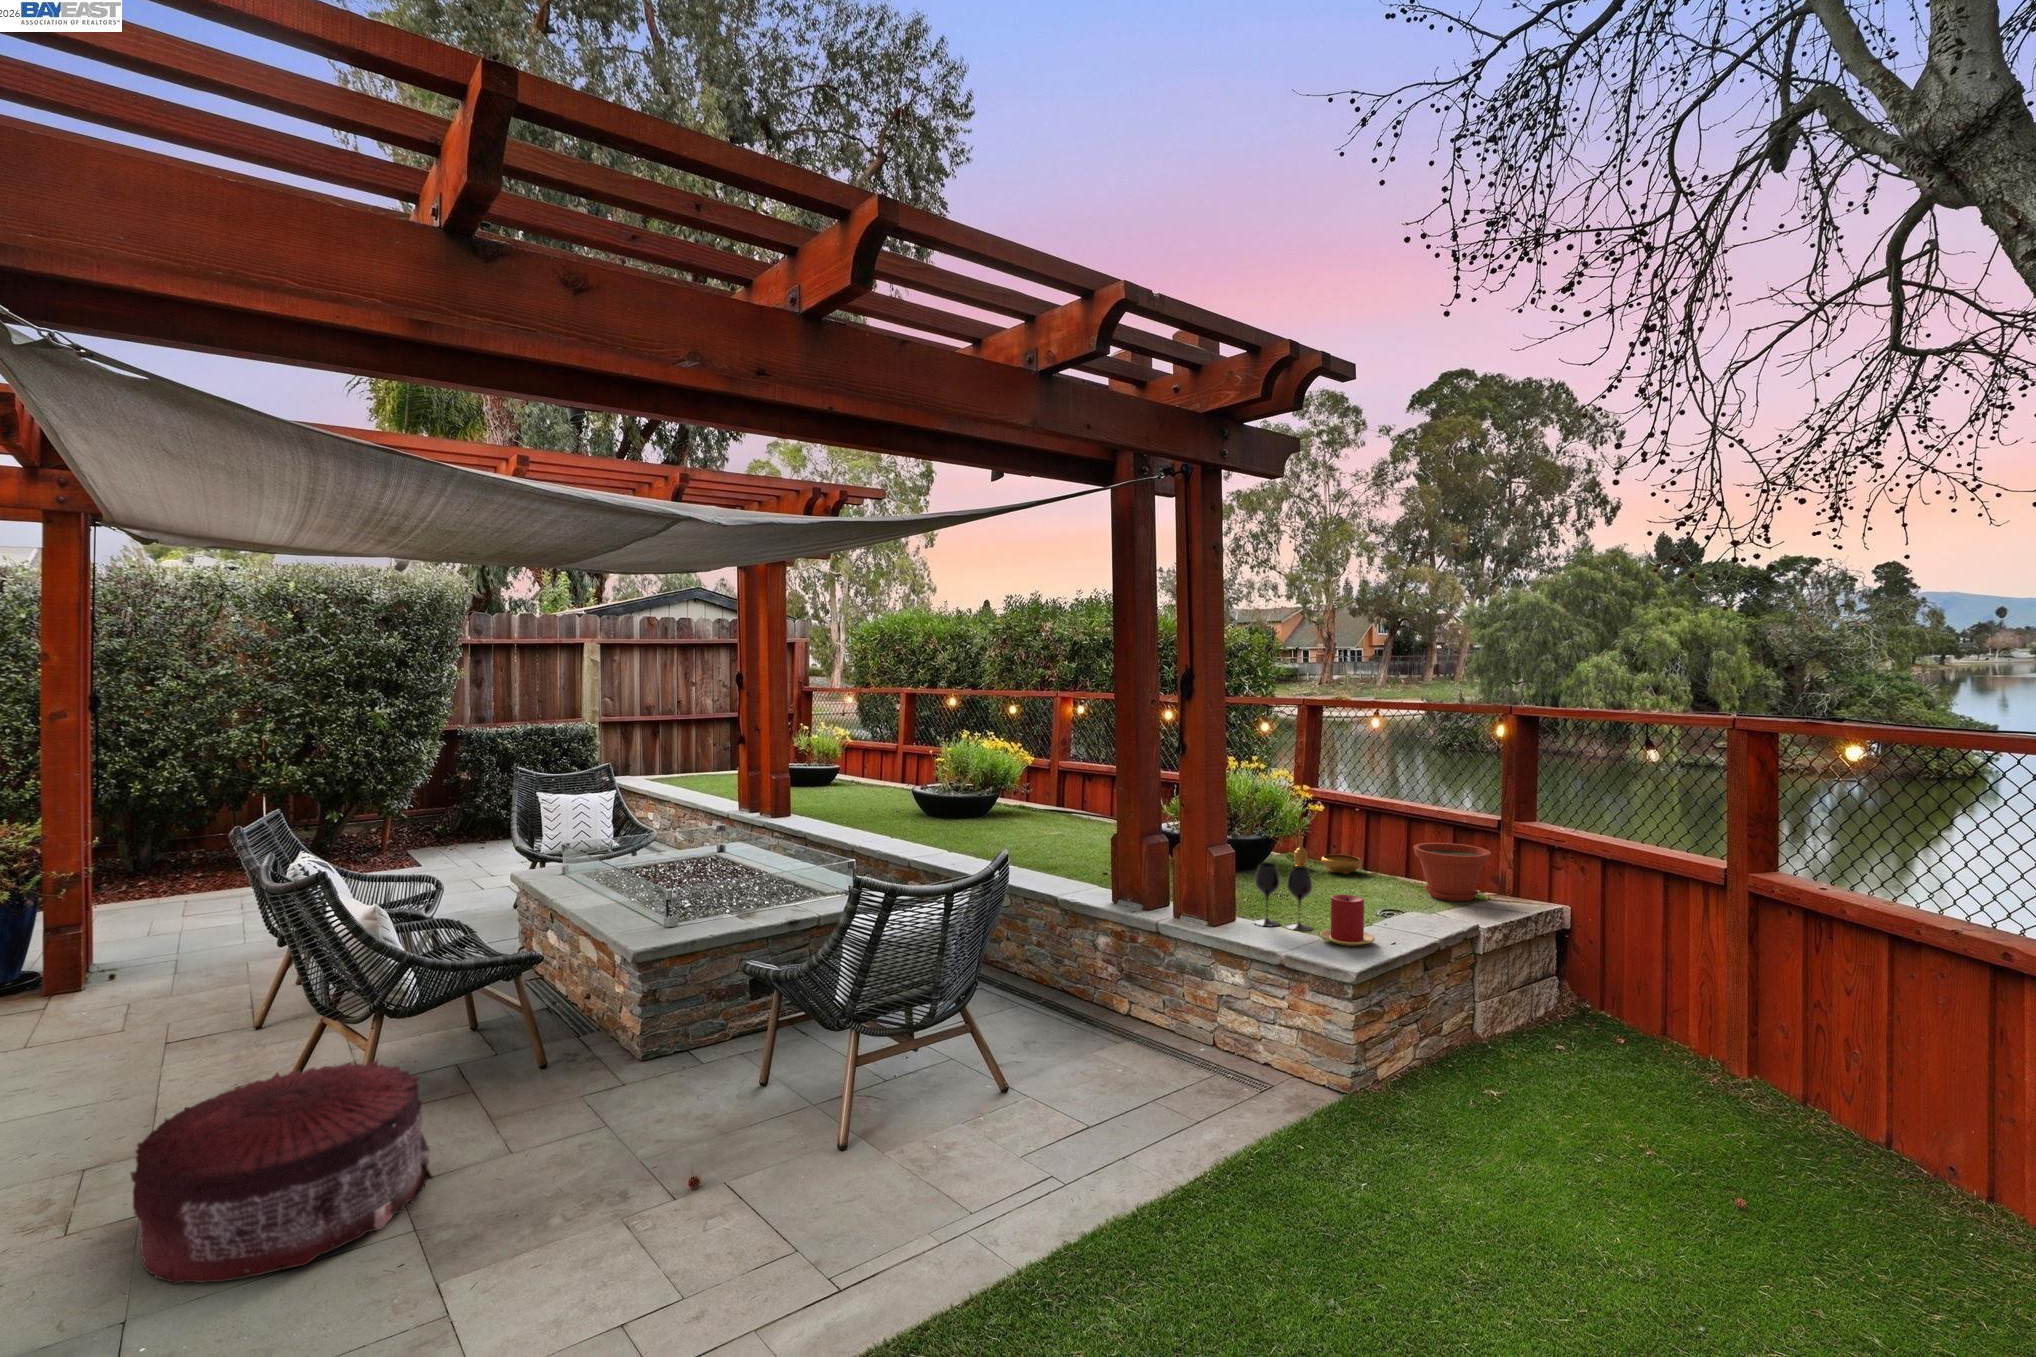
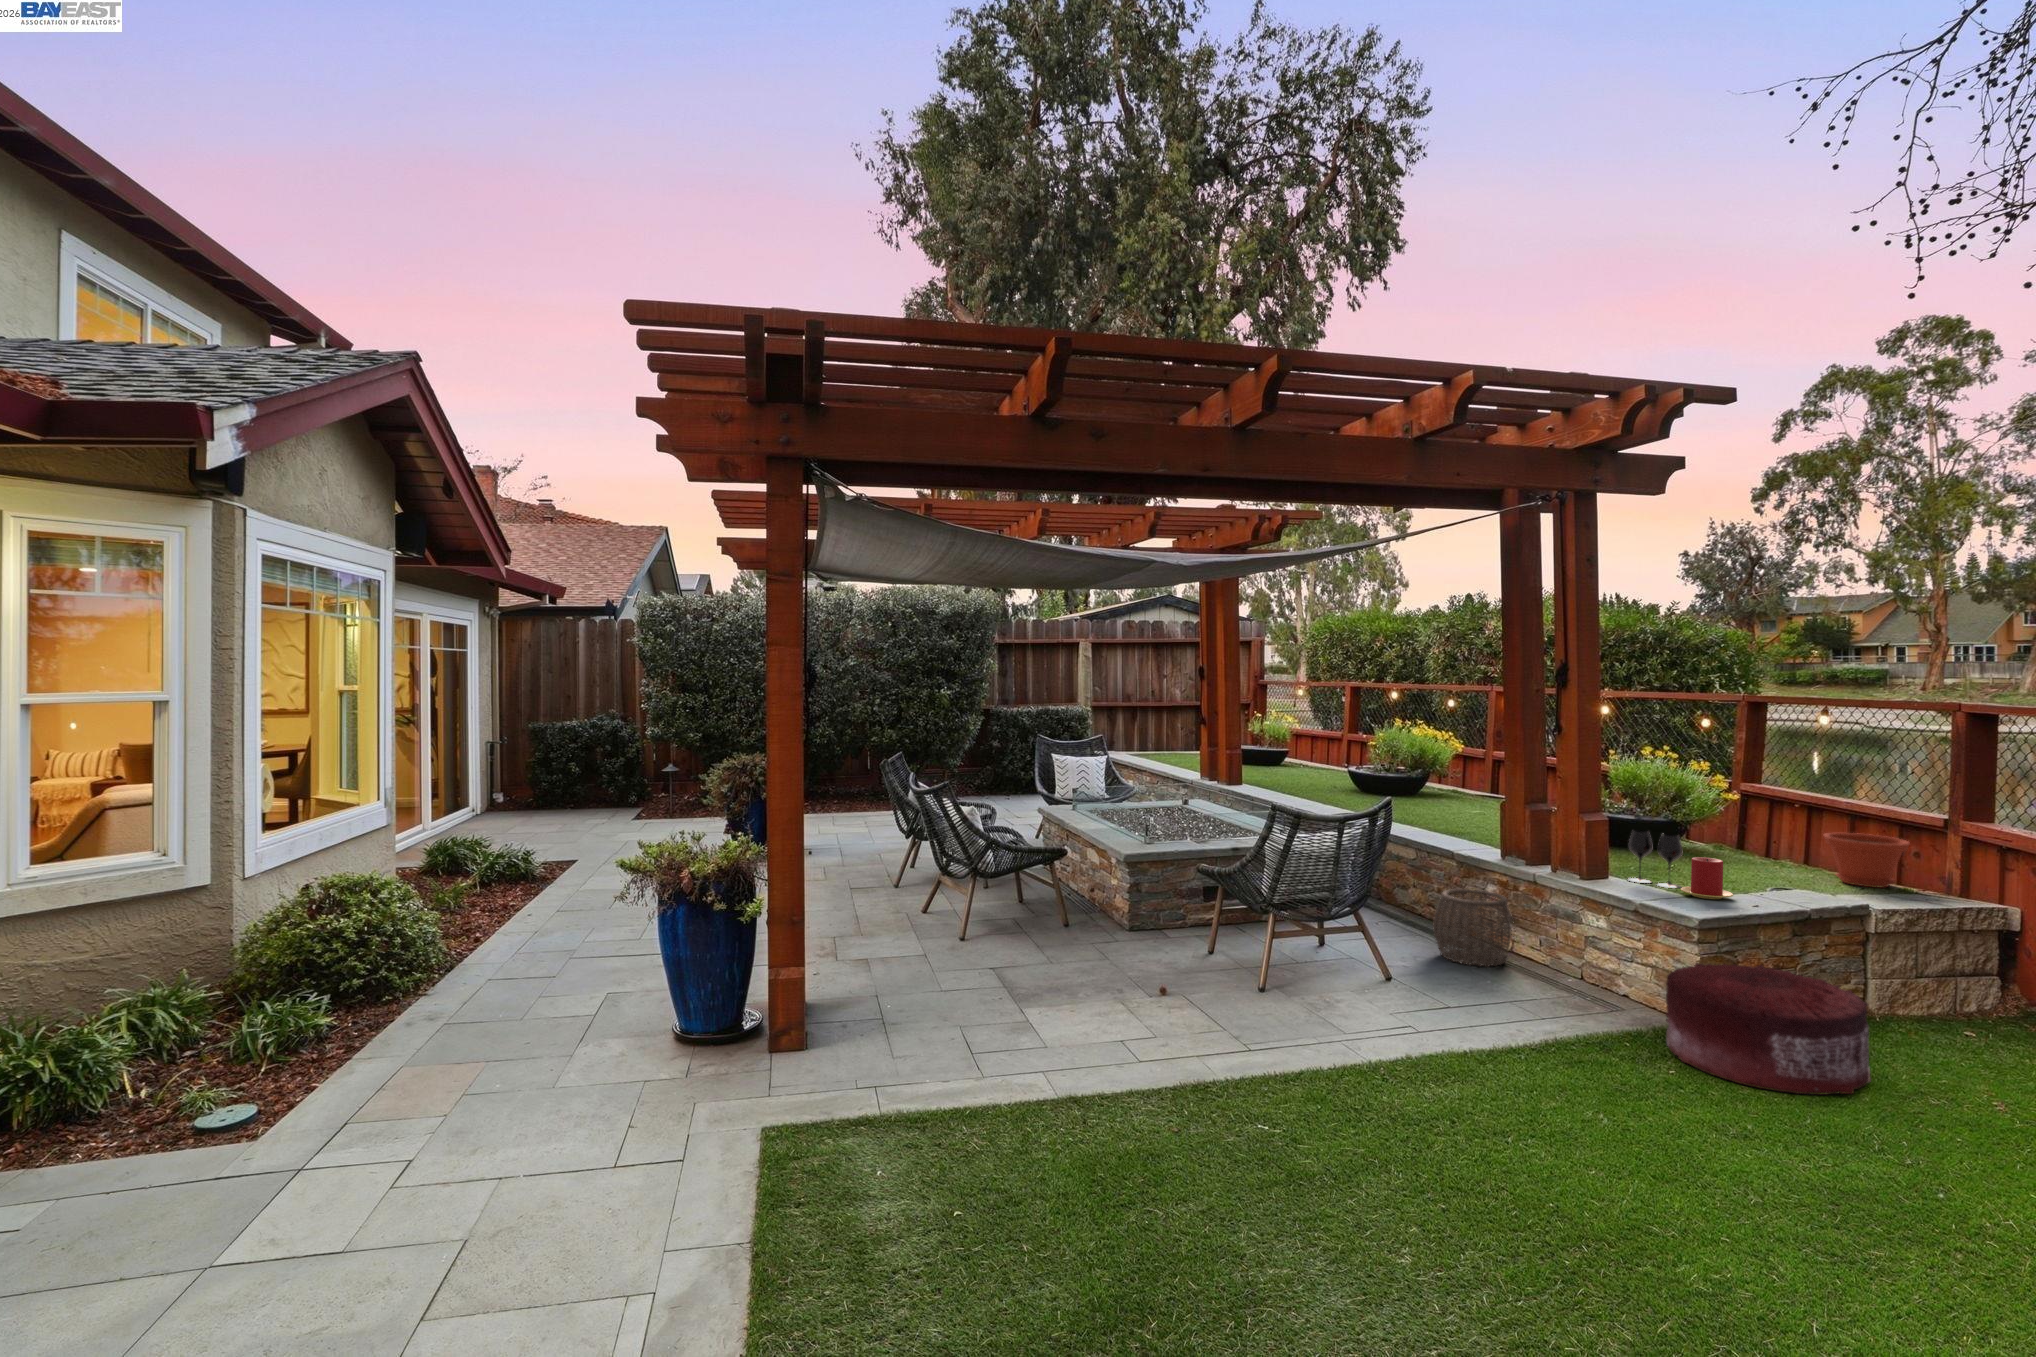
decorative bowl: present [1294,831,1362,874] -> none [1712,818,1786,862]
woven basket: none [1041,948,1136,1051] -> present [1433,889,1514,967]
pouf: present [131,1061,433,1284] -> present [1666,963,1871,1095]

